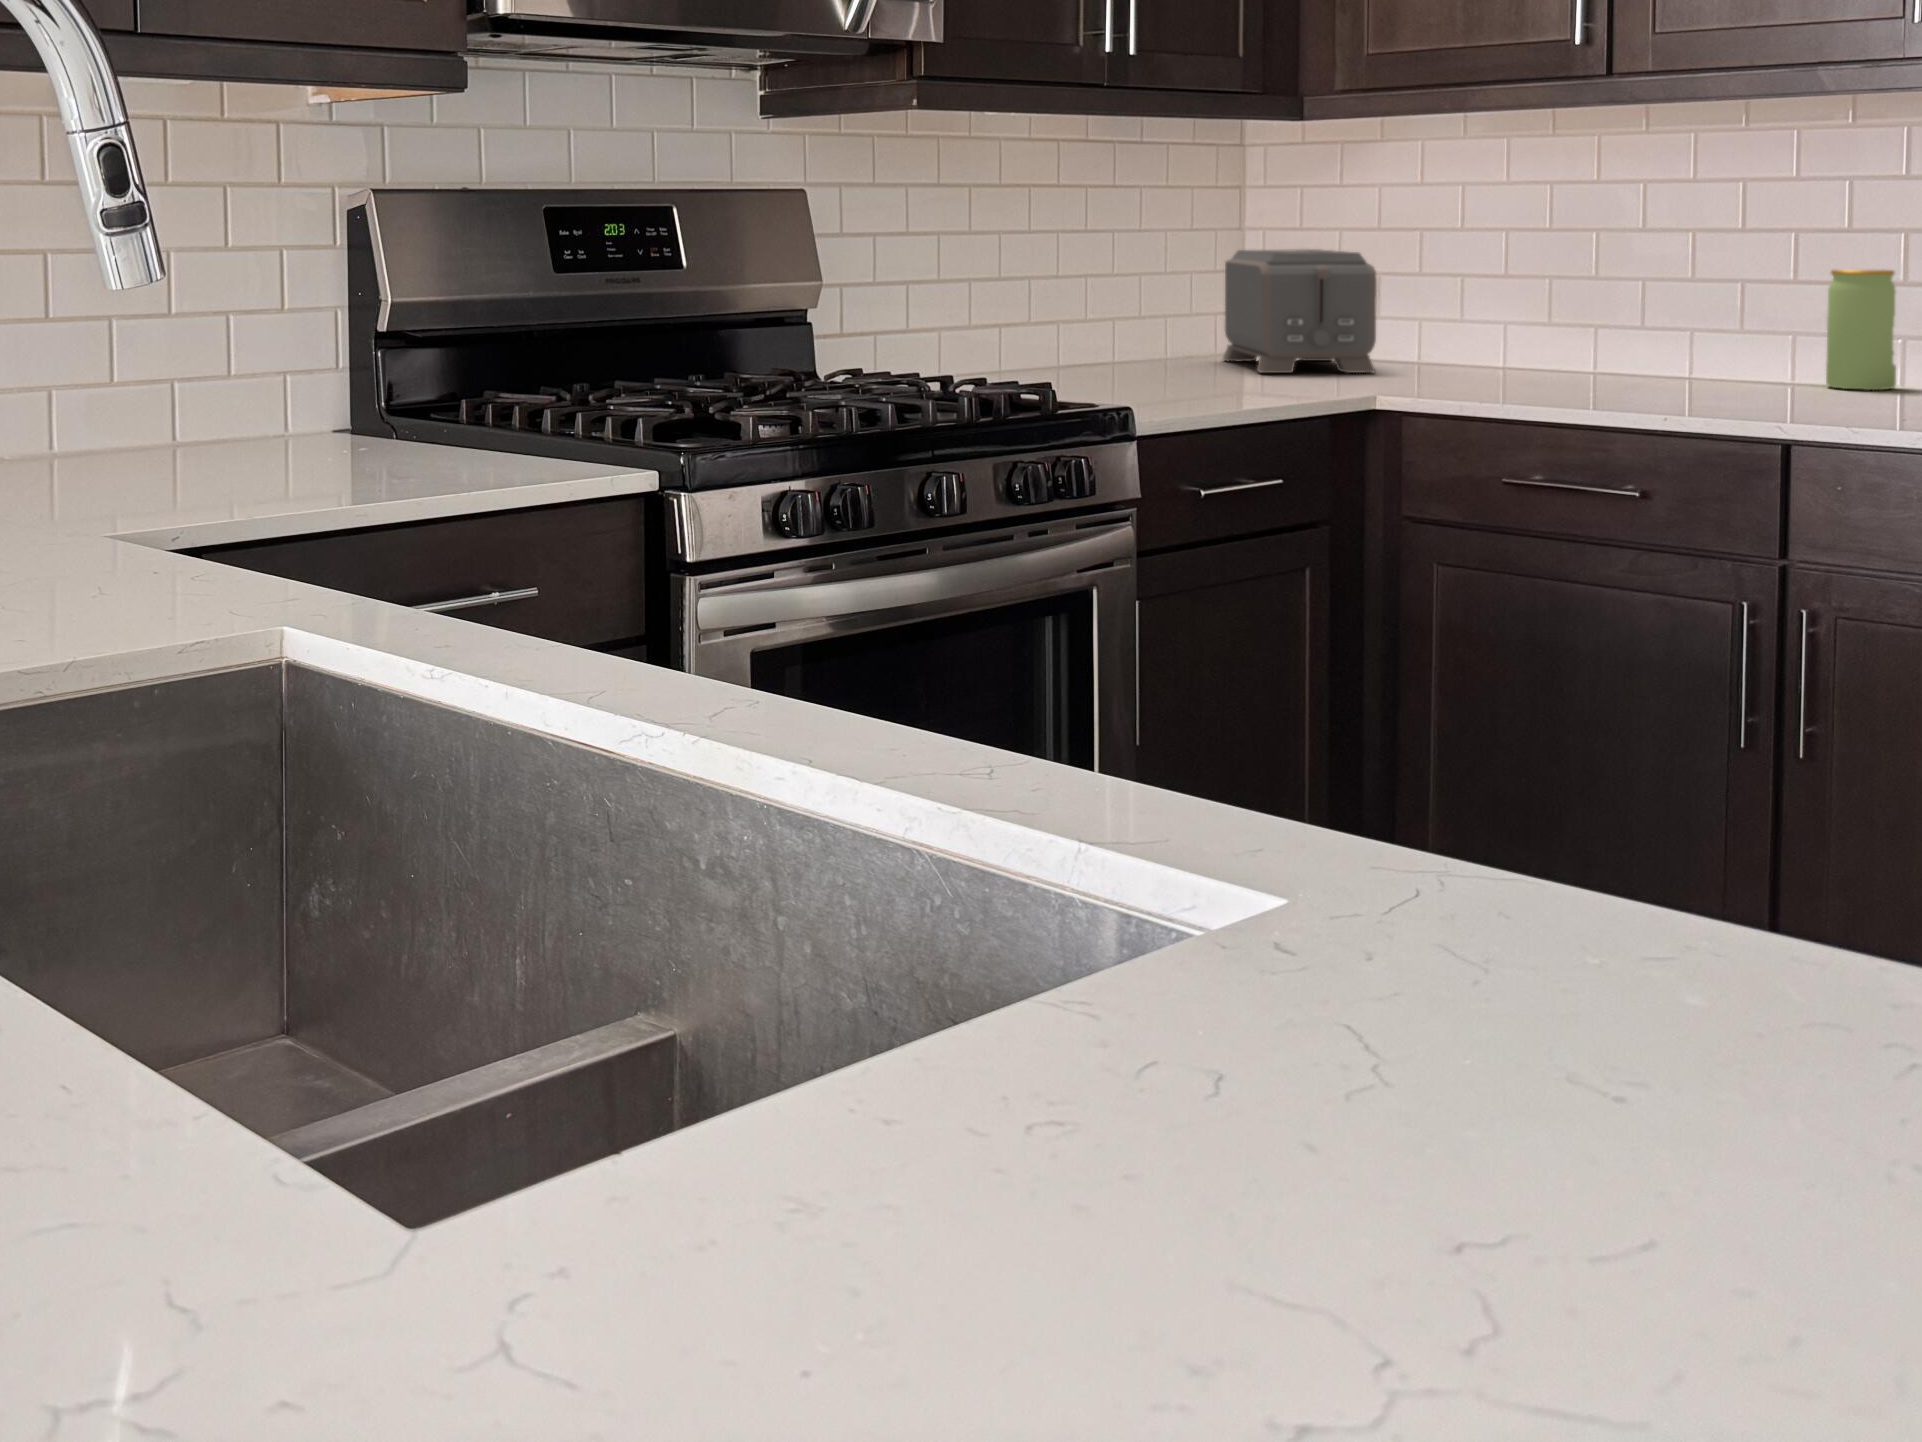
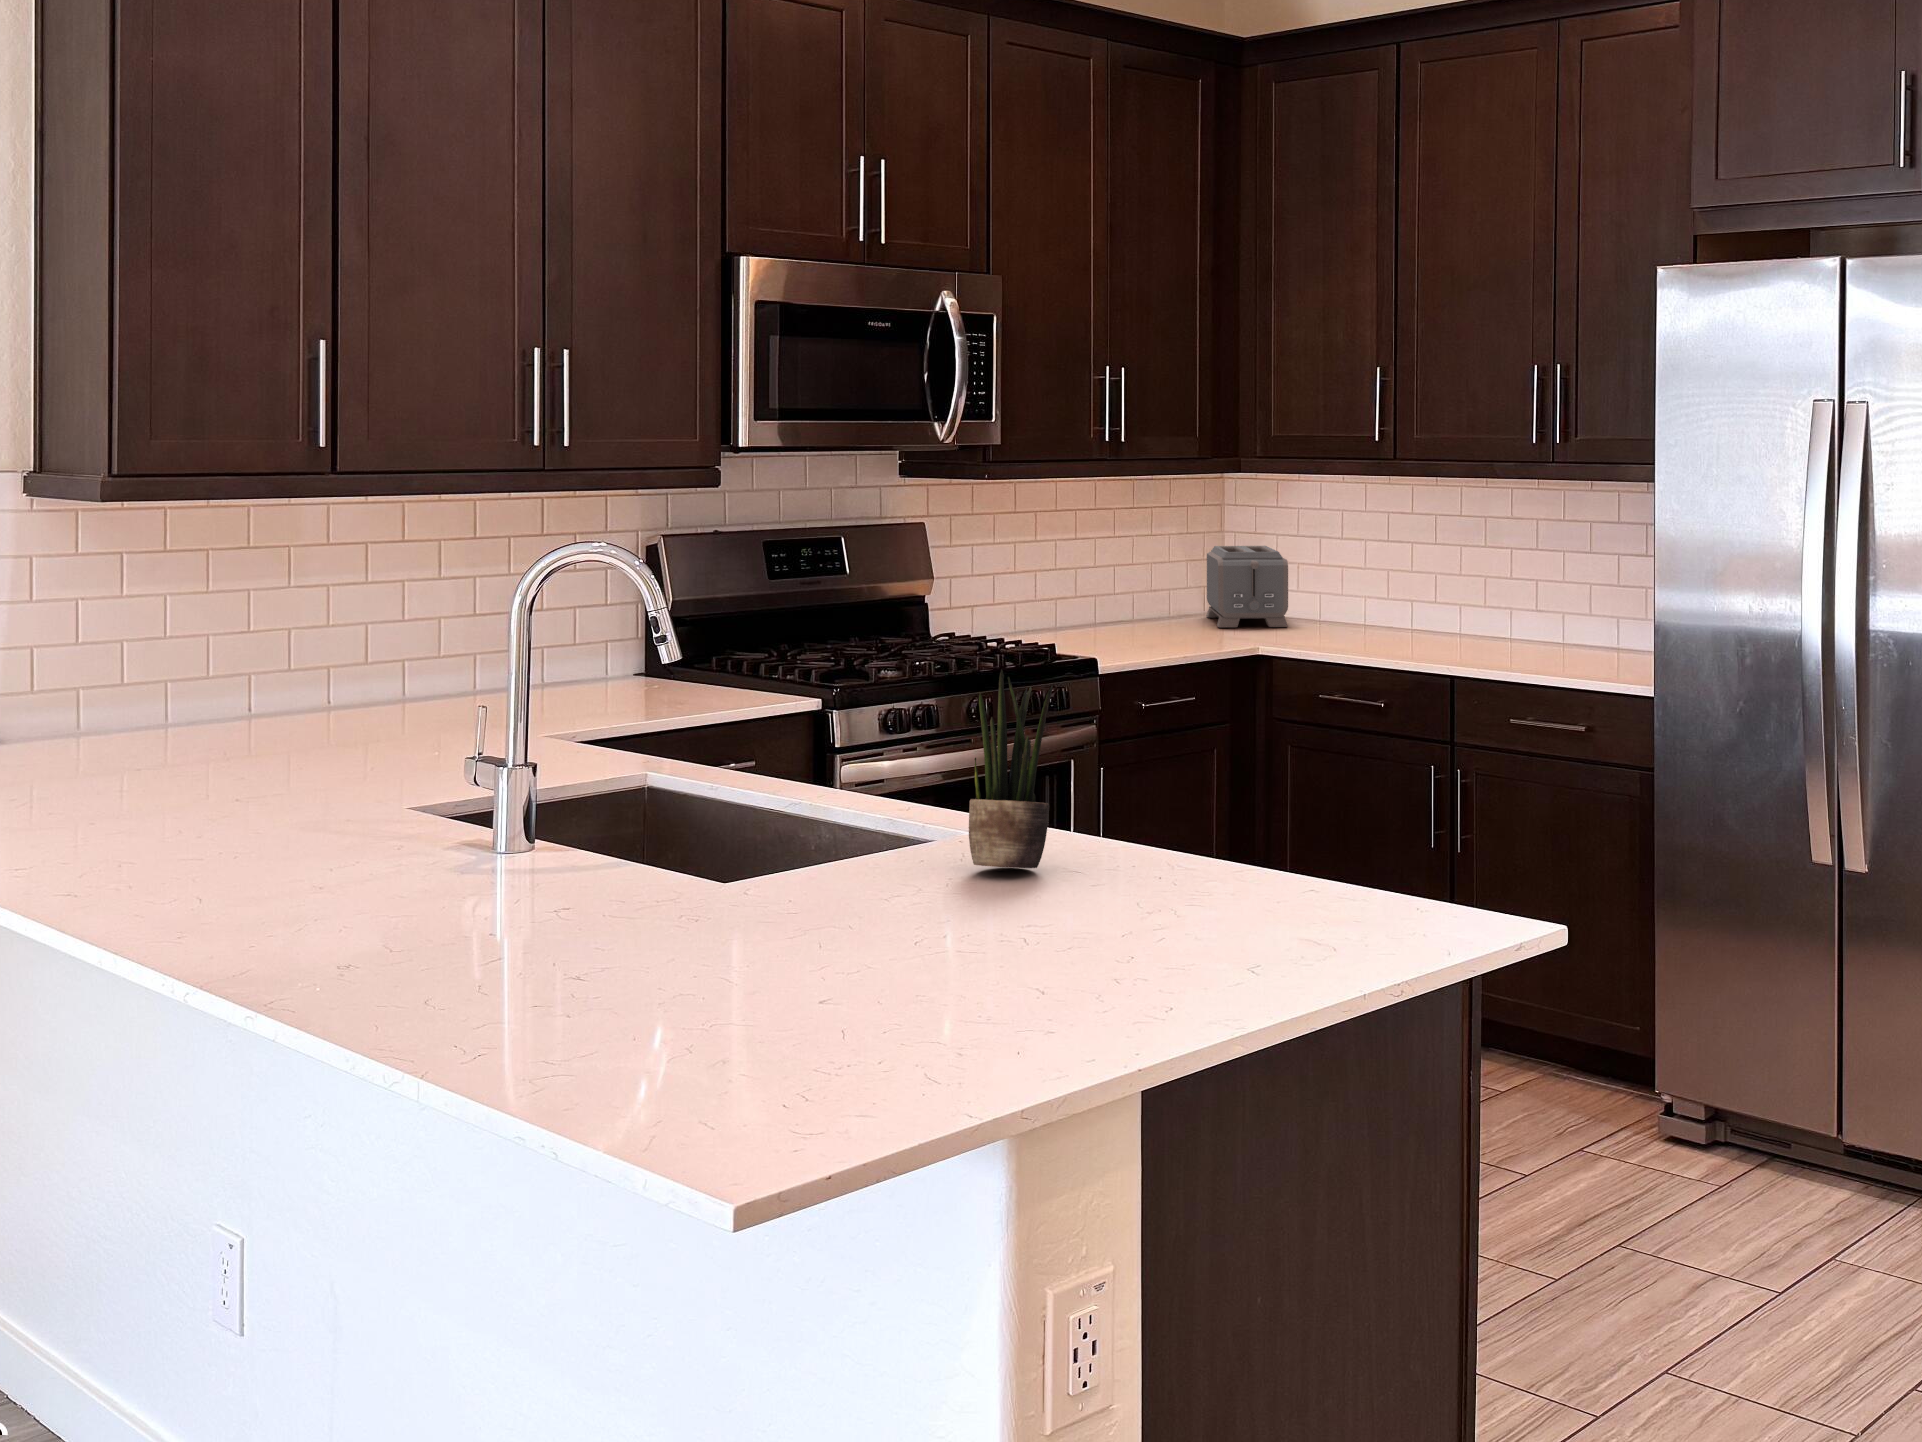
jar: present [1826,269,1896,390] -> none [1532,567,1569,640]
potted plant: none [1431,279,1795,1161] -> present [969,669,1053,868]

